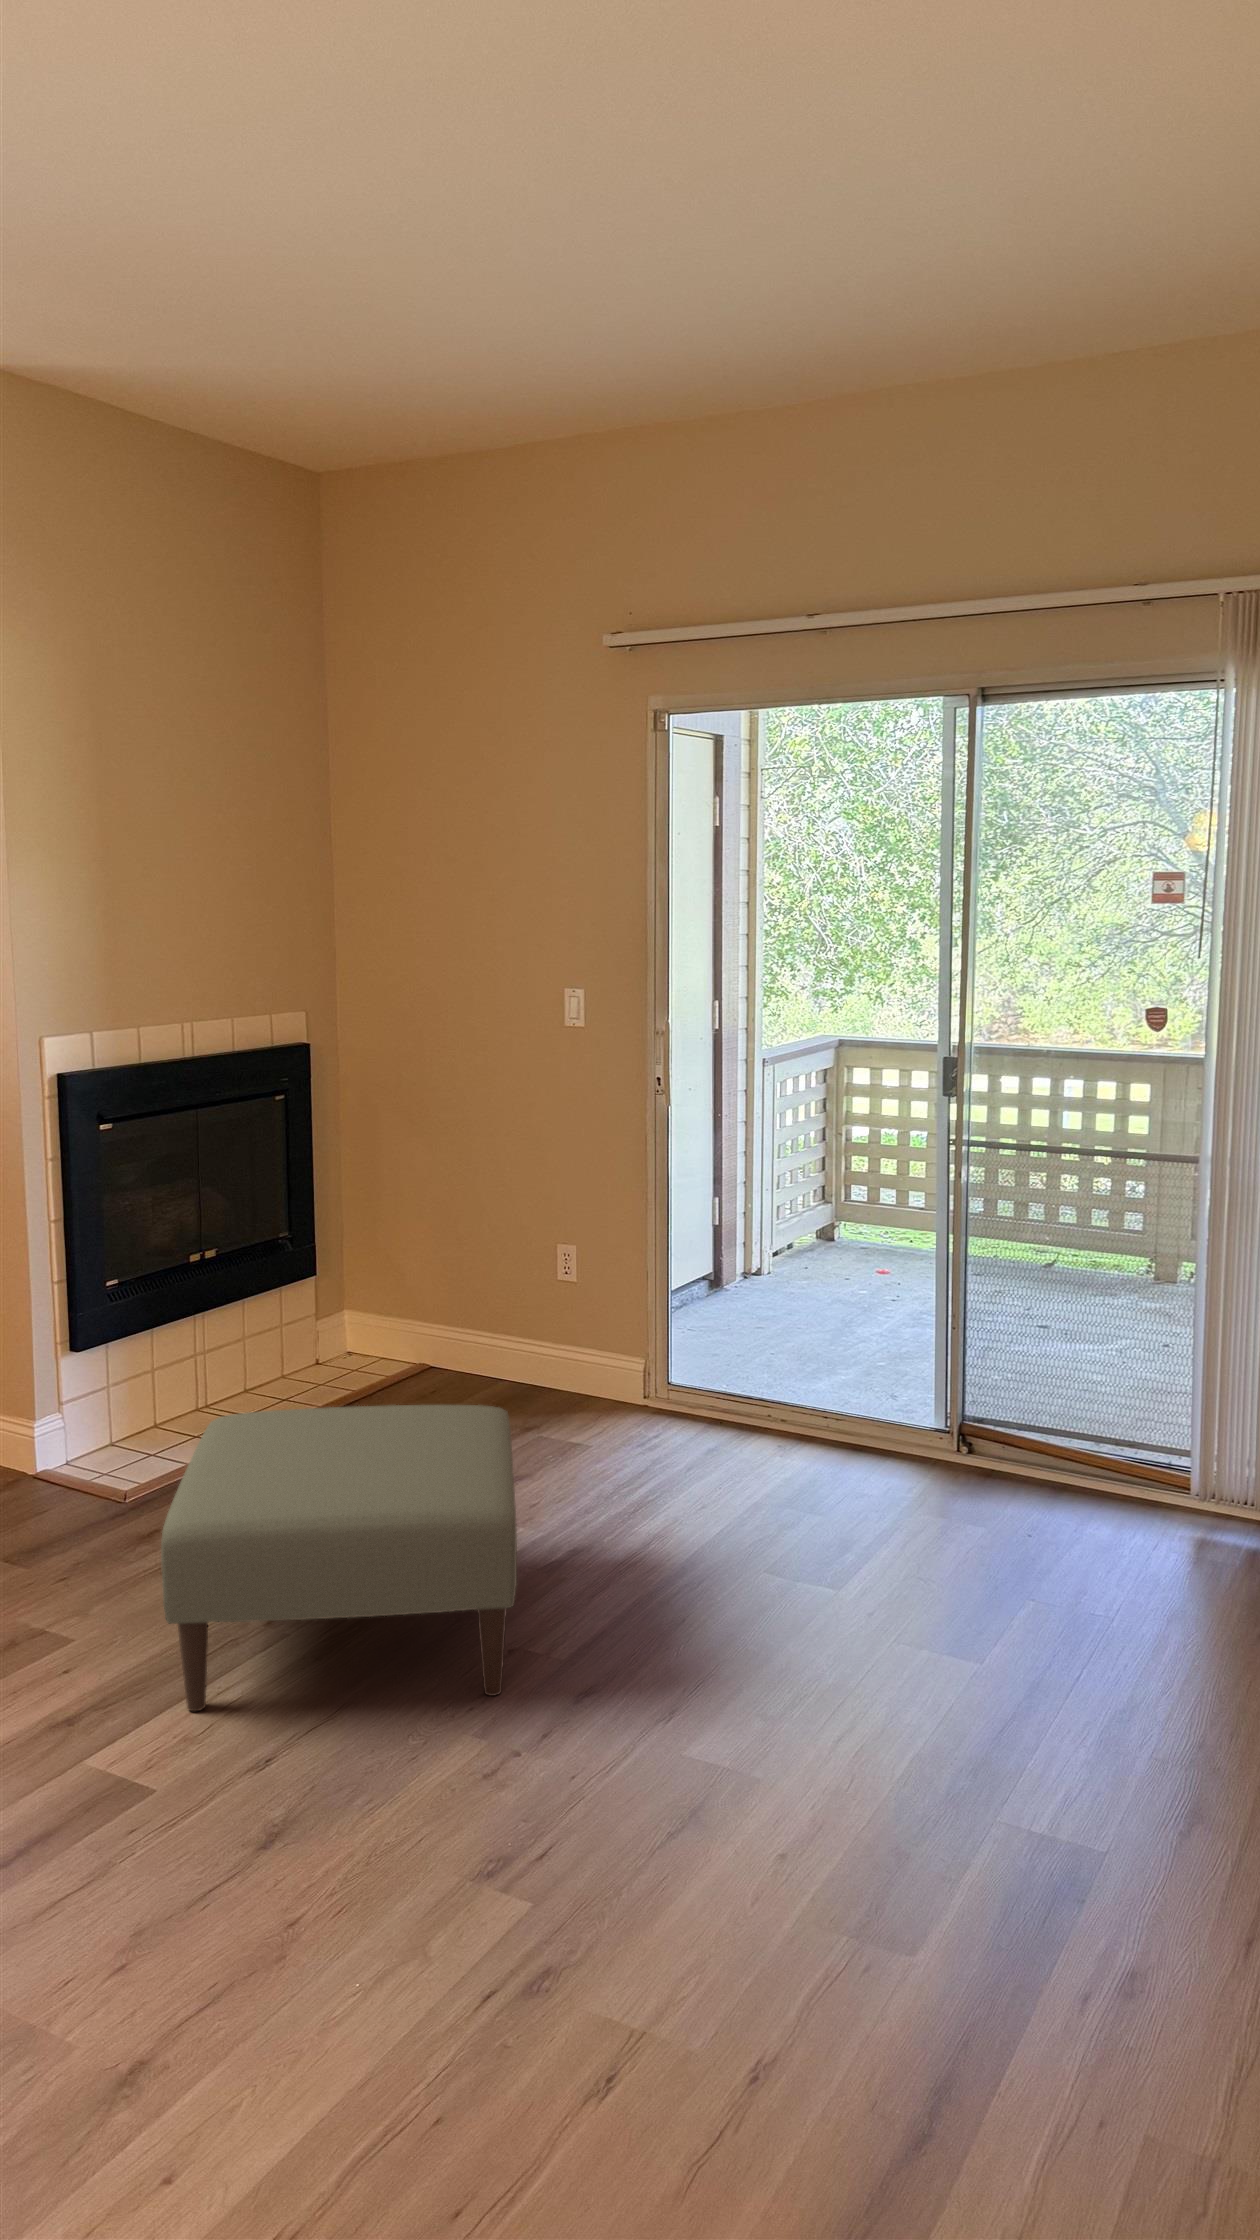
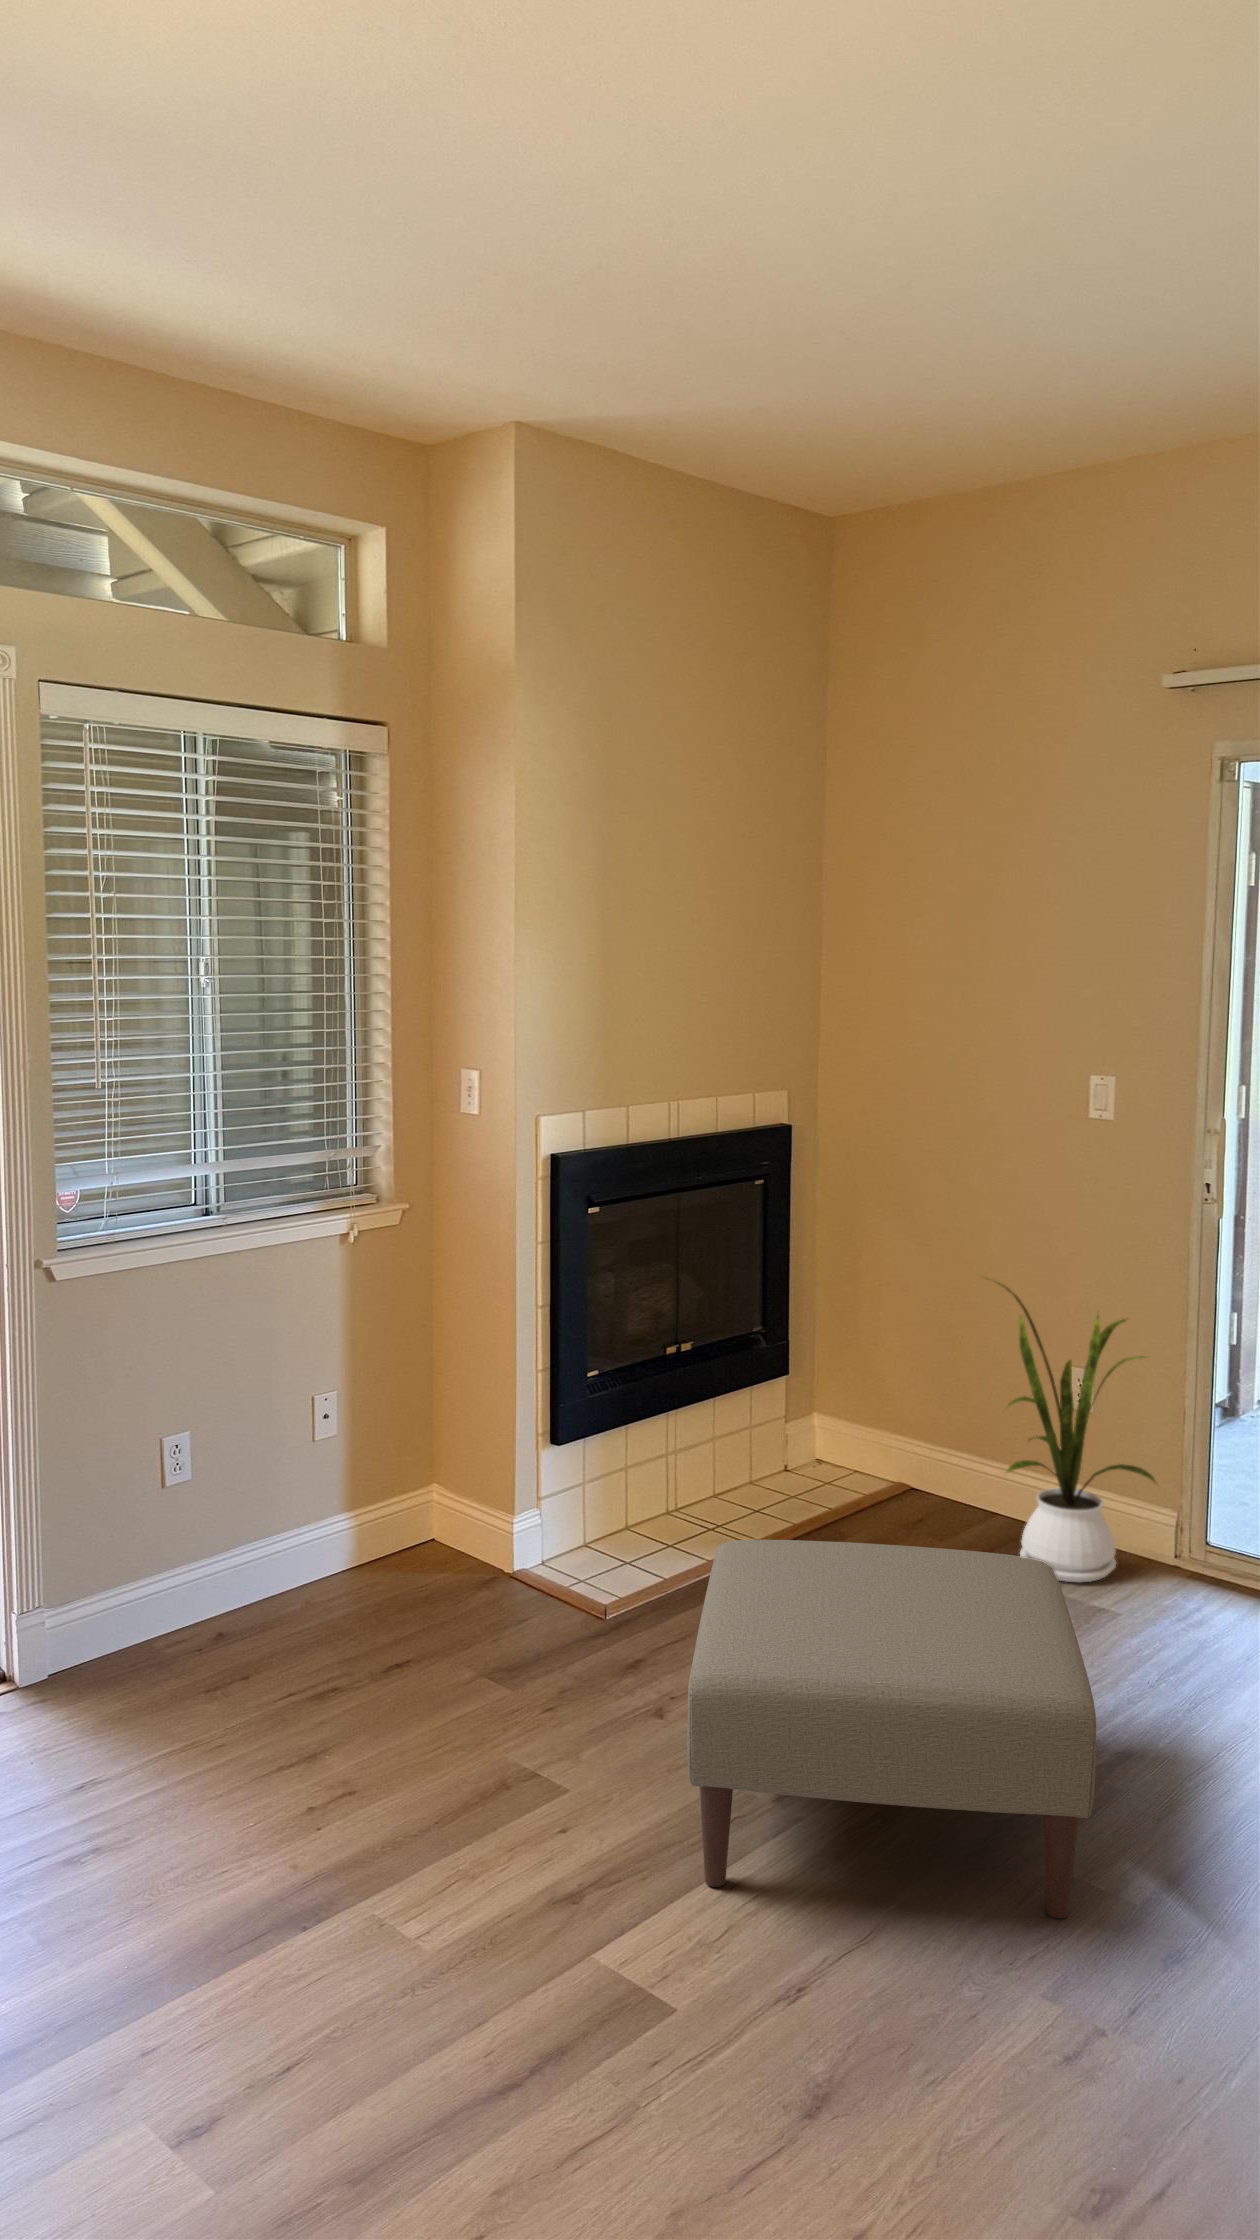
house plant: none [473,1170,630,1434] -> present [985,1278,1155,1582]

